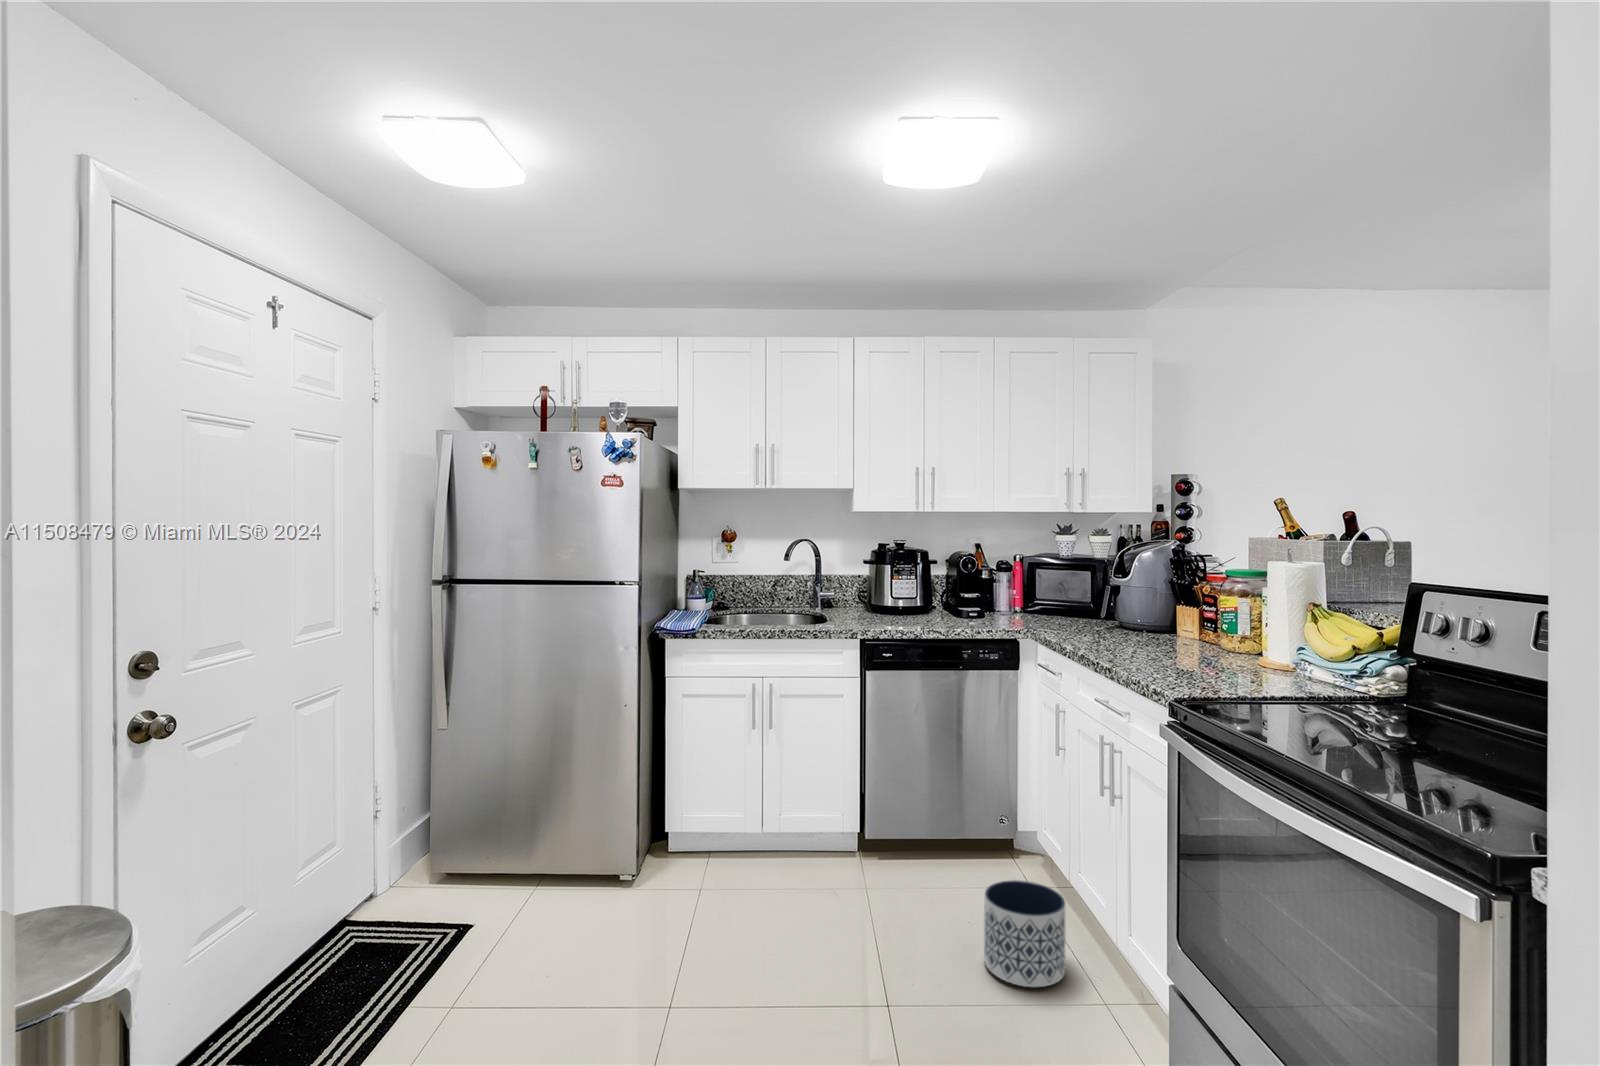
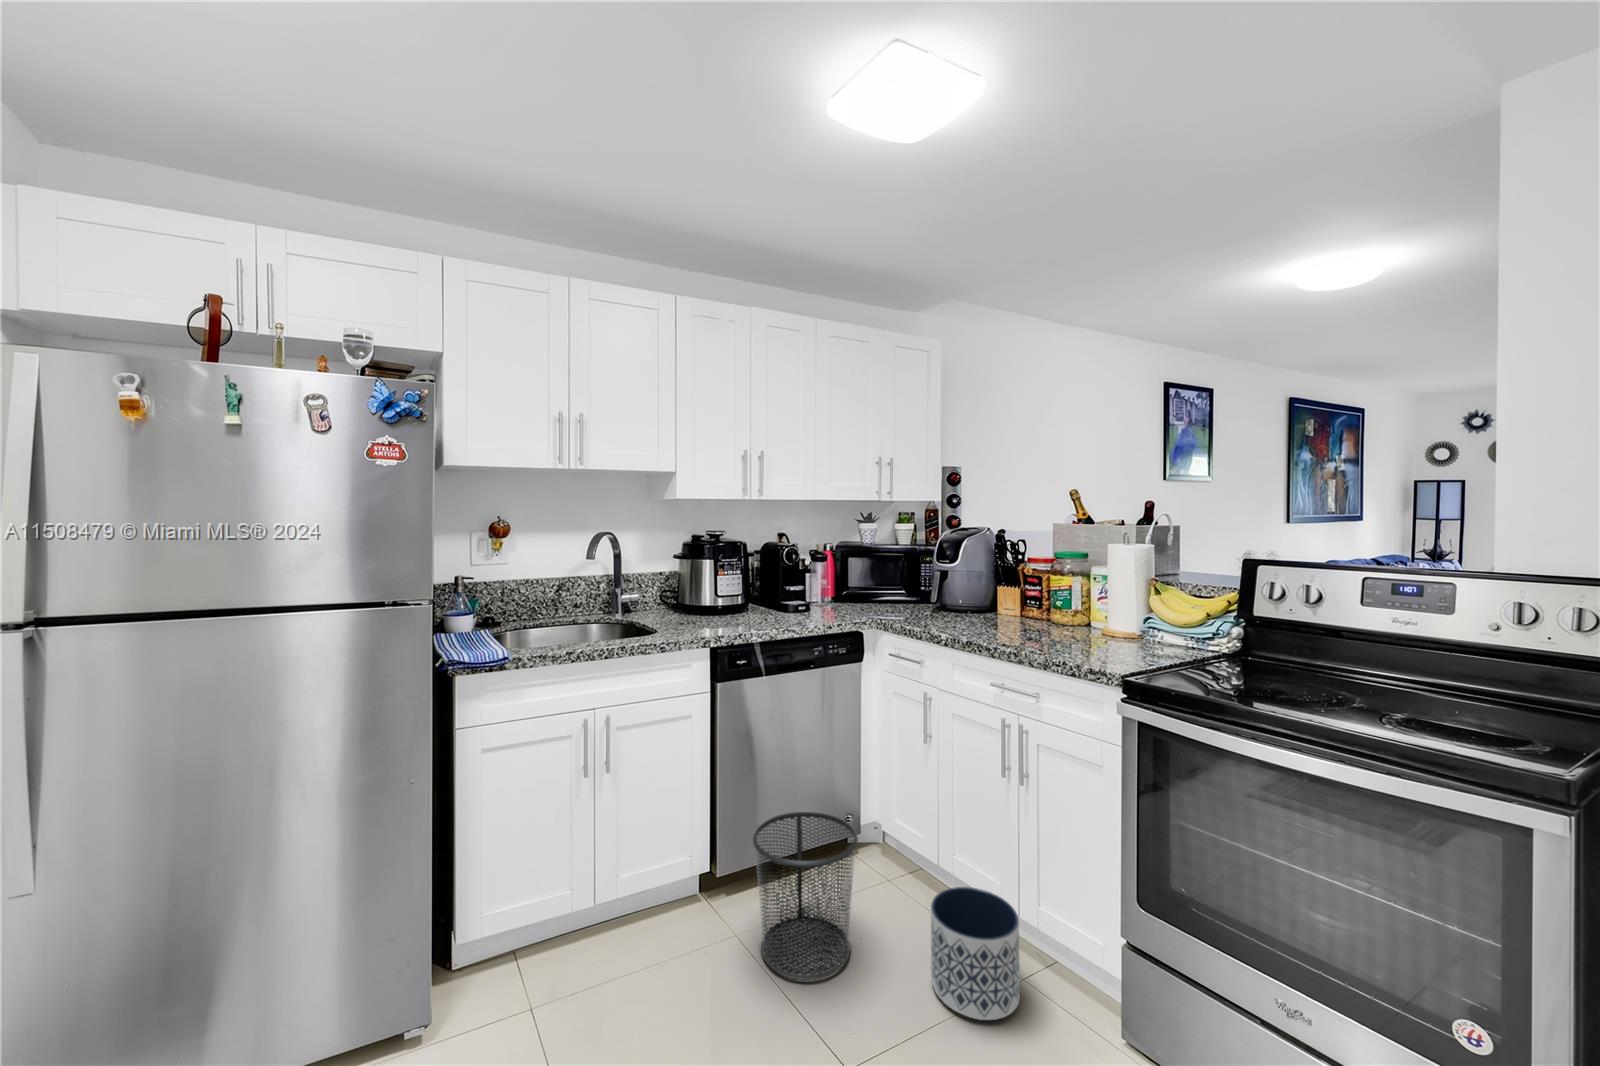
waste bin: none [860,792,952,921] -> present [753,812,858,980]

